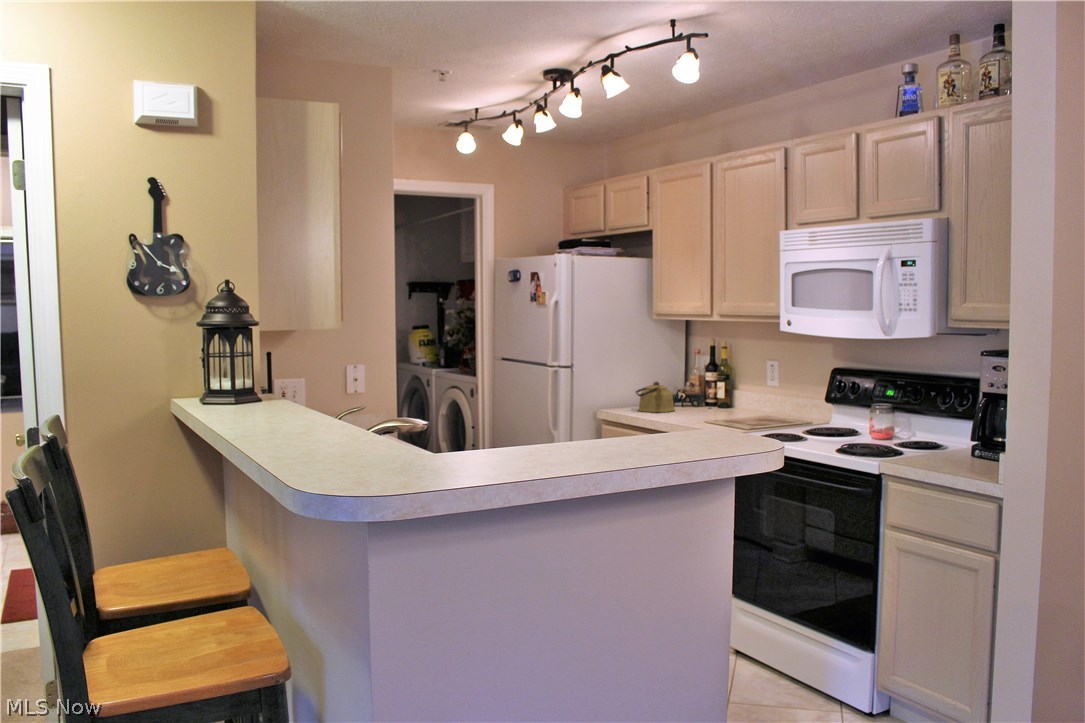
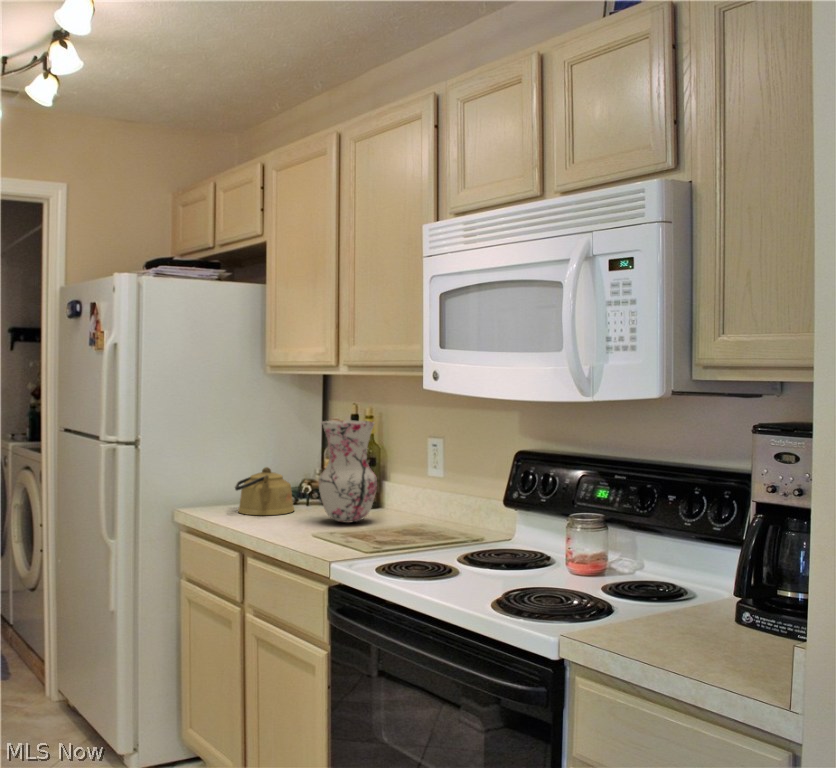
vase: none [698,350,736,416] -> present [319,420,377,523]

